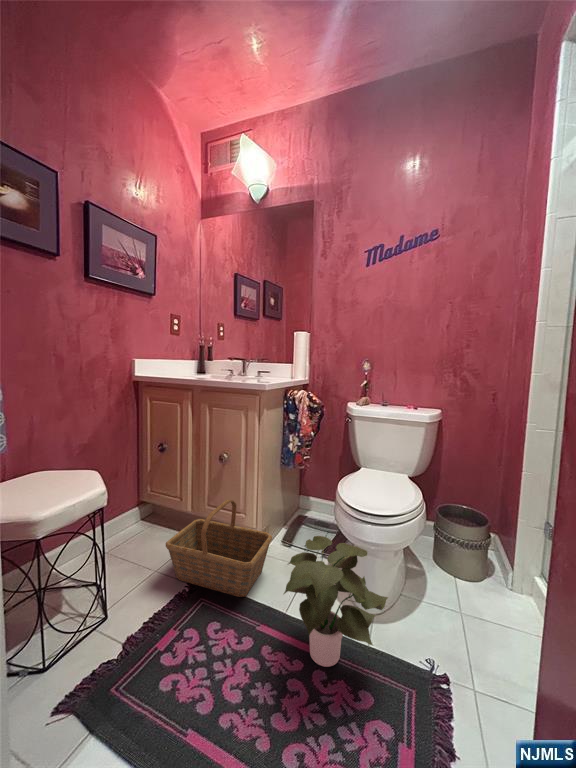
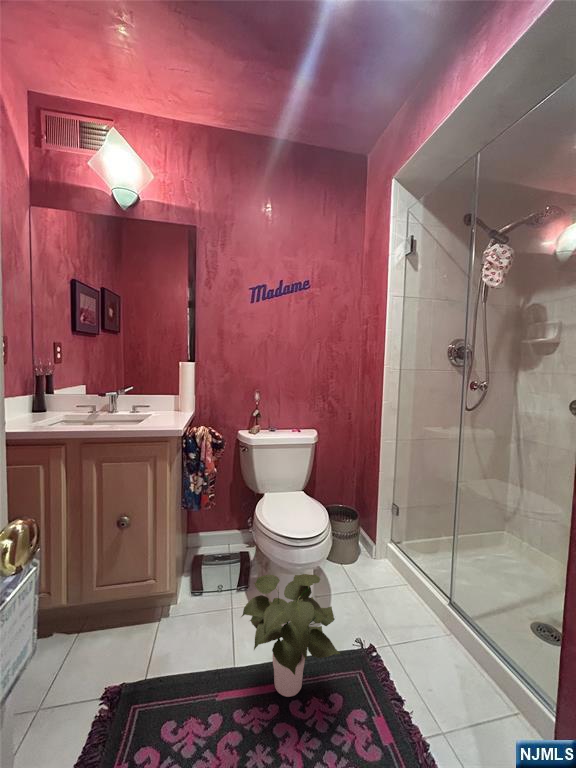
basket: present [166,500,272,597] -> none [61,570,196,700]

